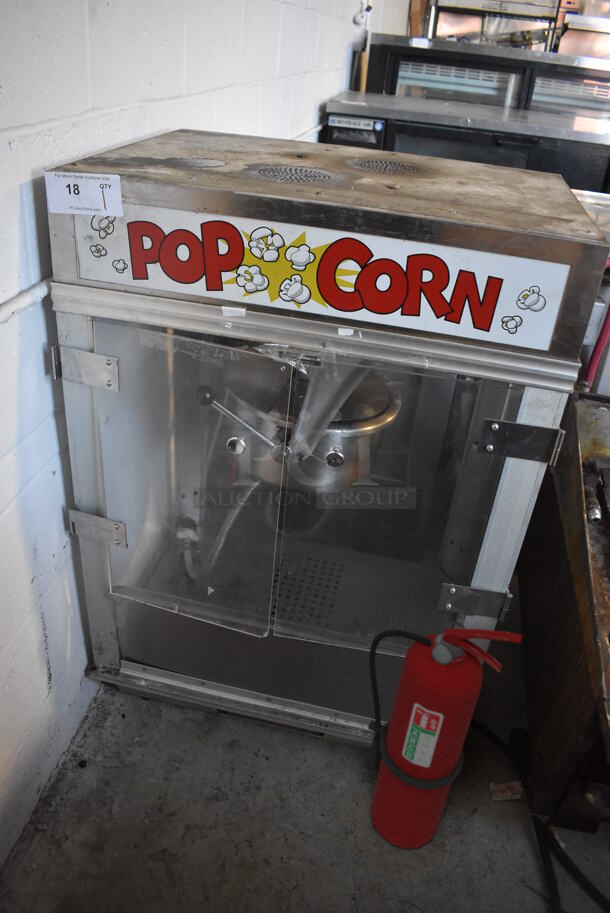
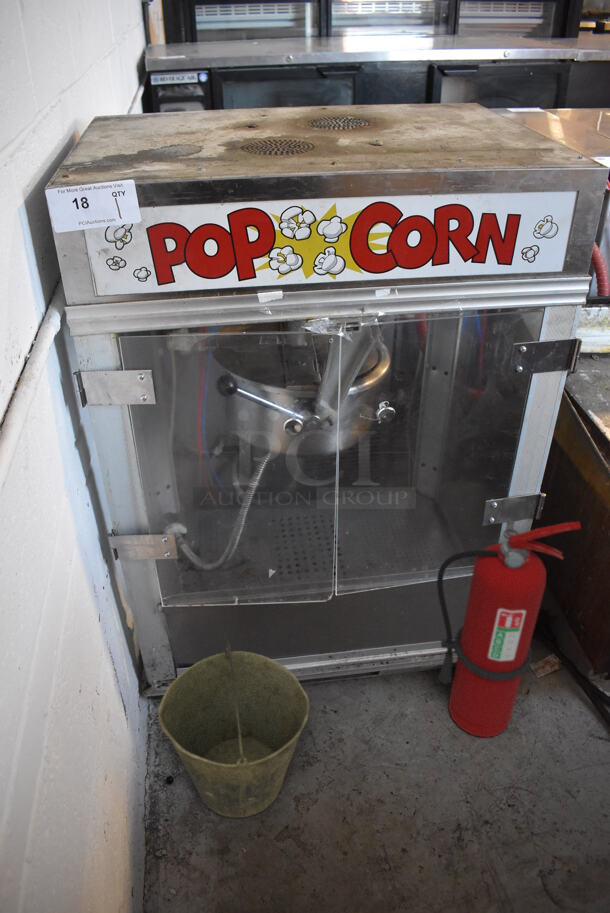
bucket: none [60,634,207,825] -> present [158,635,309,818]

